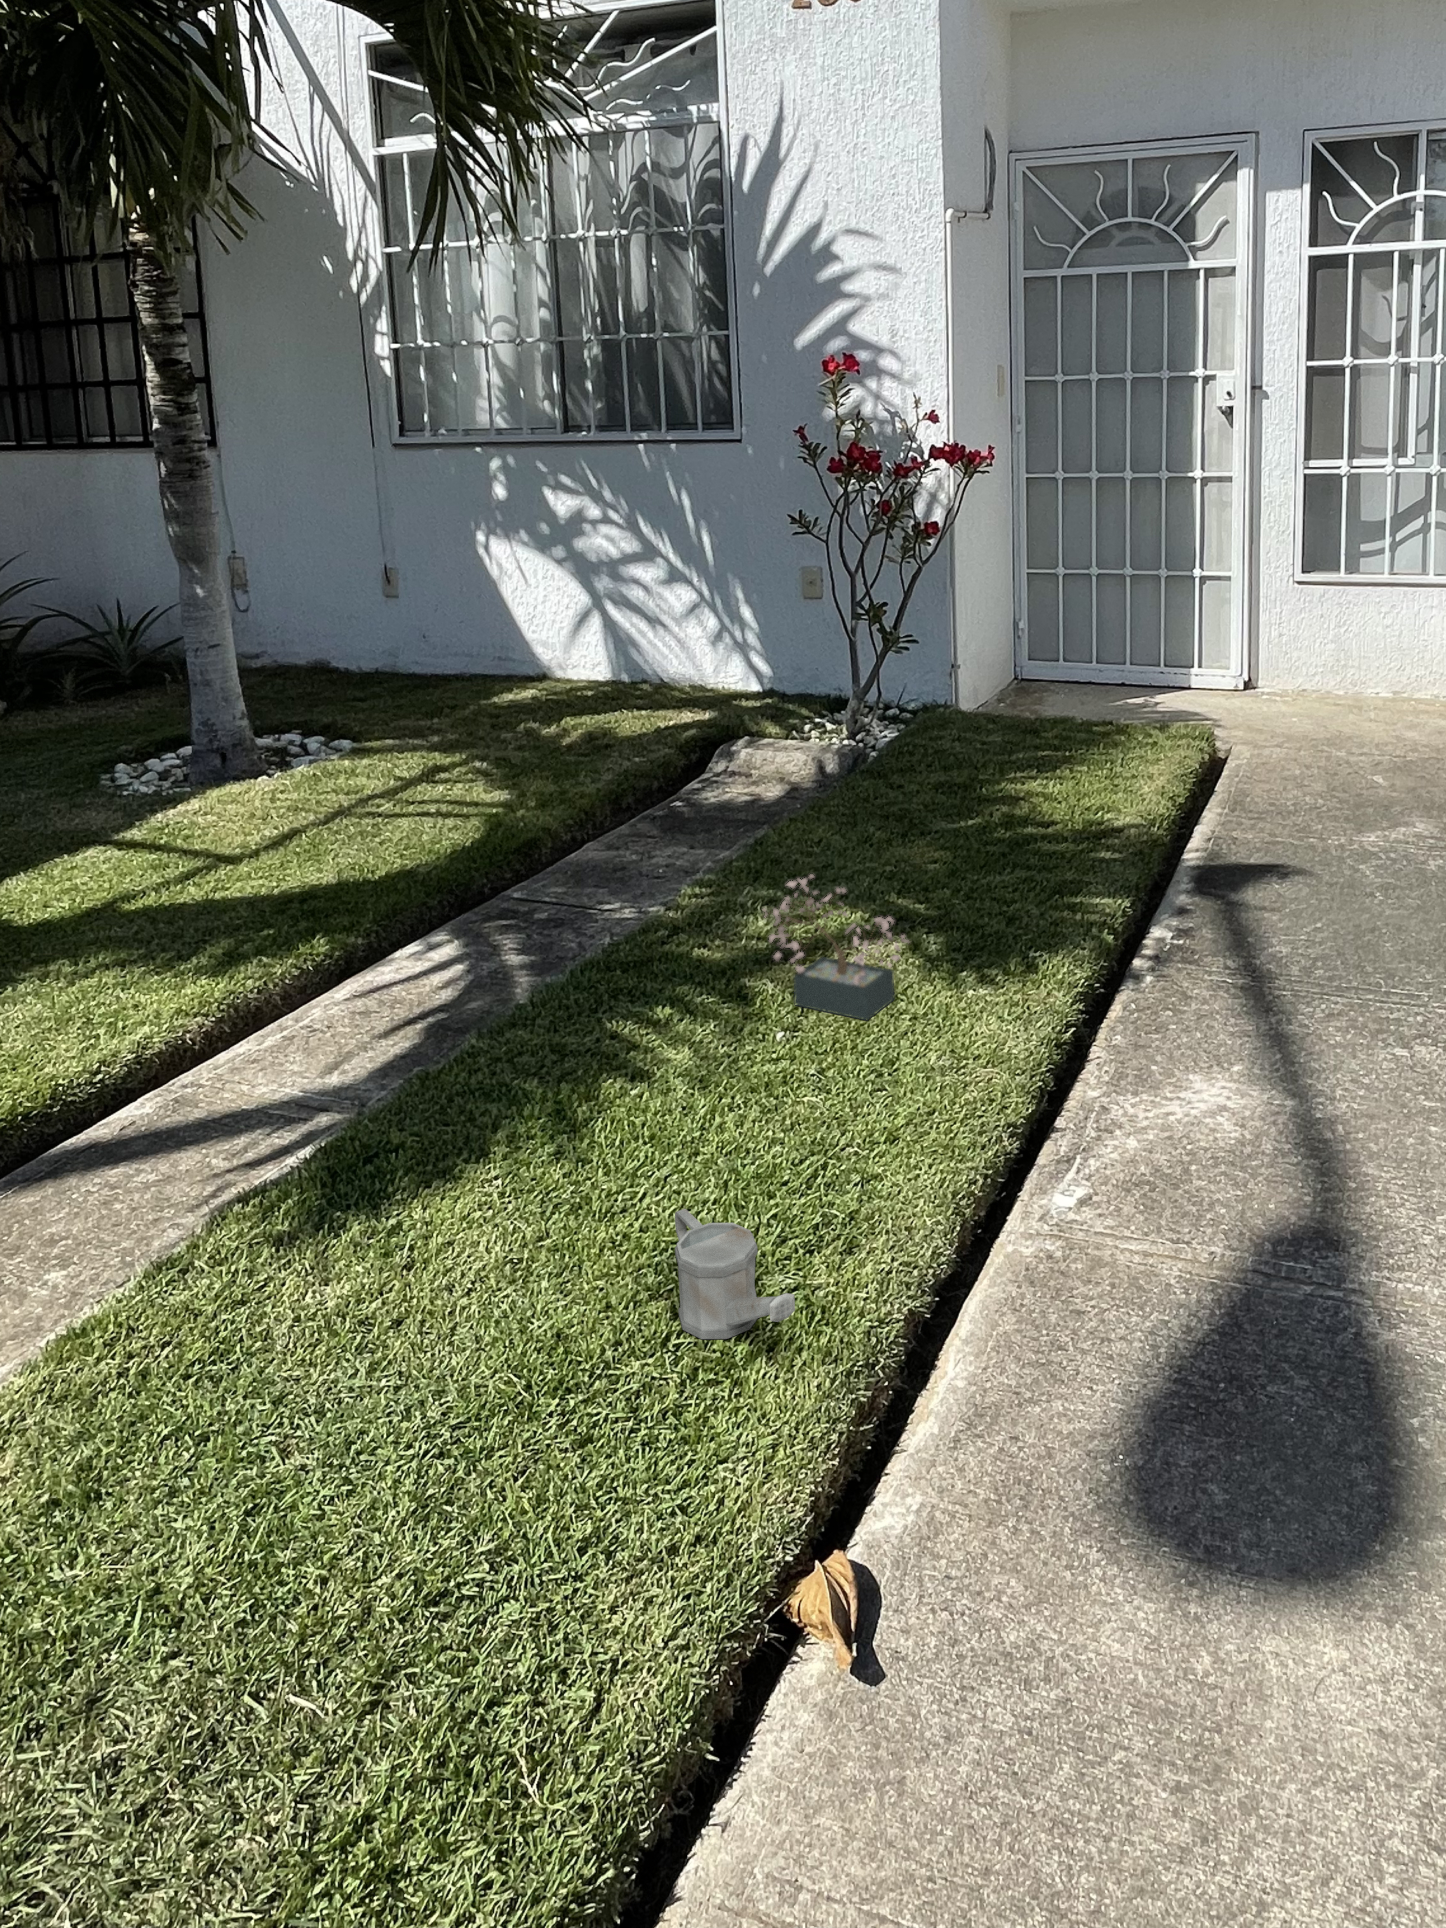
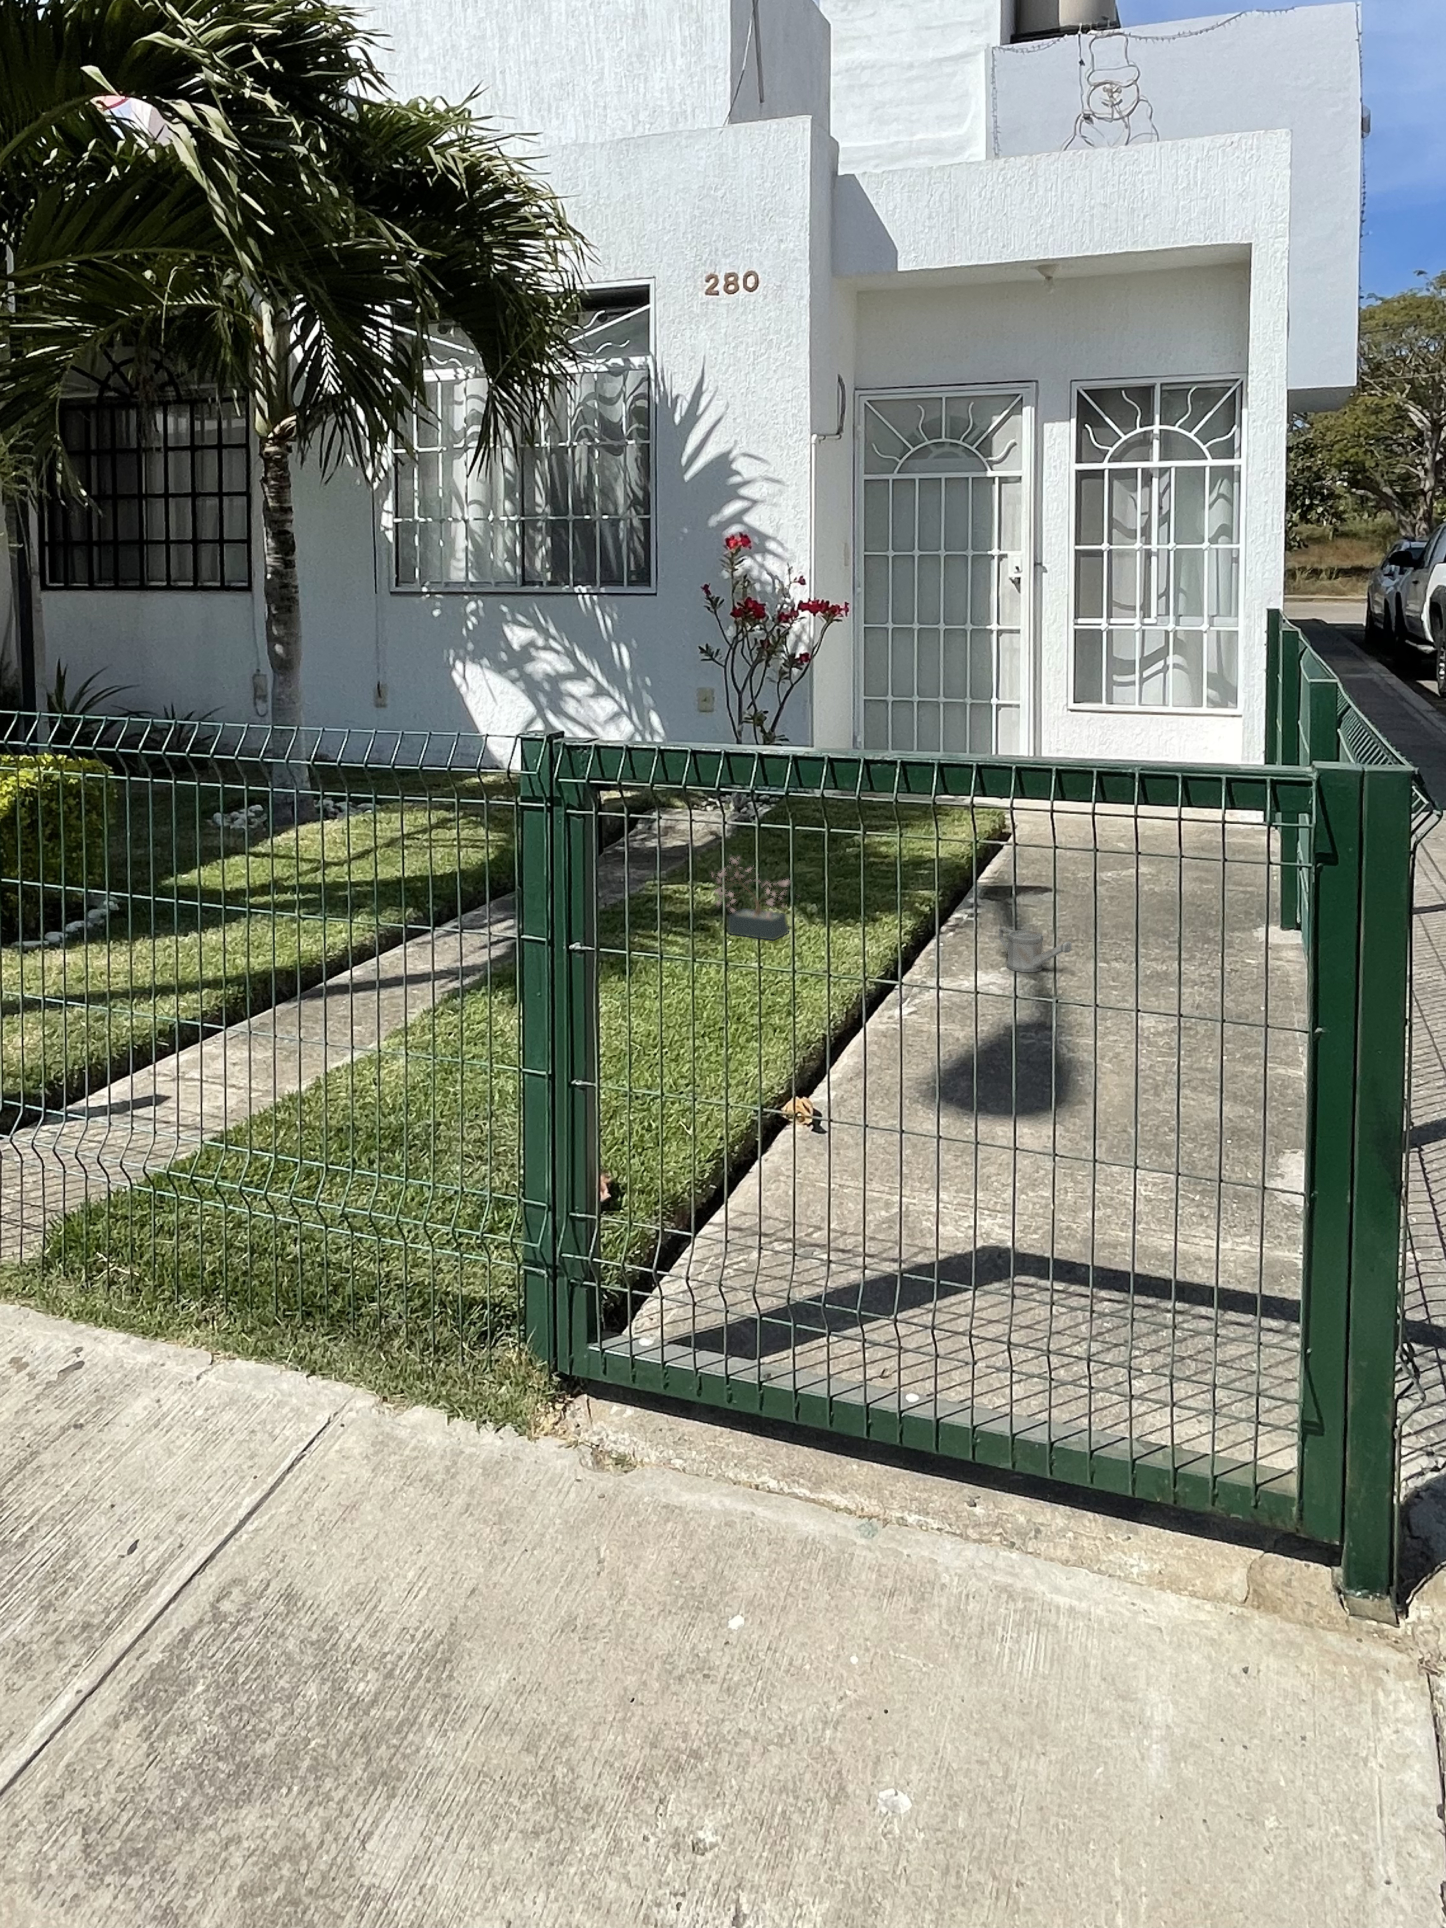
watering can: present [675,1209,795,1339] -> present [999,927,1071,972]

